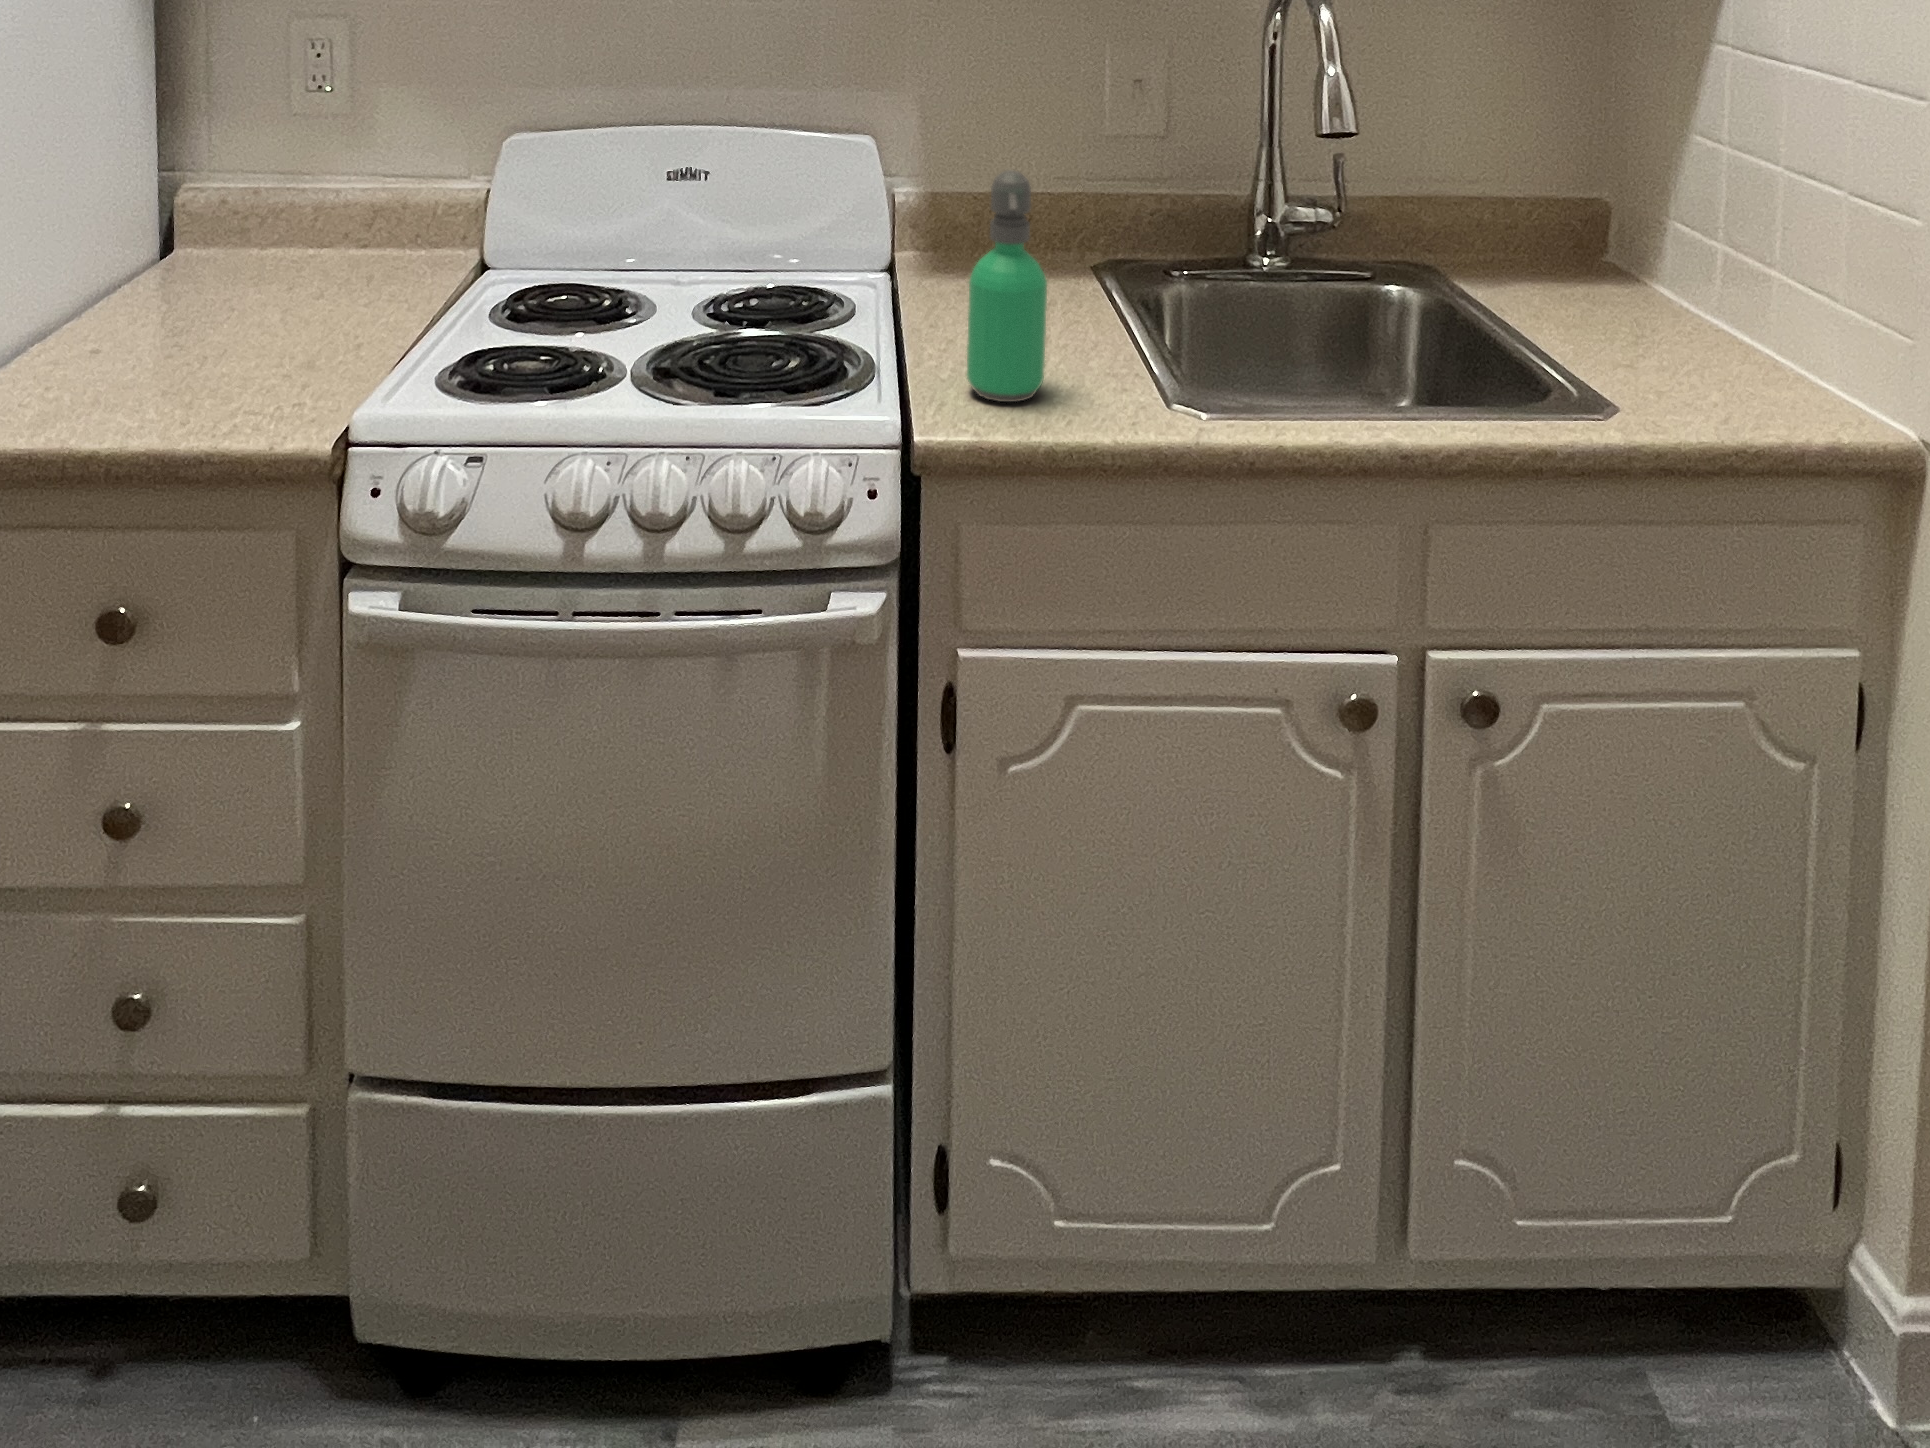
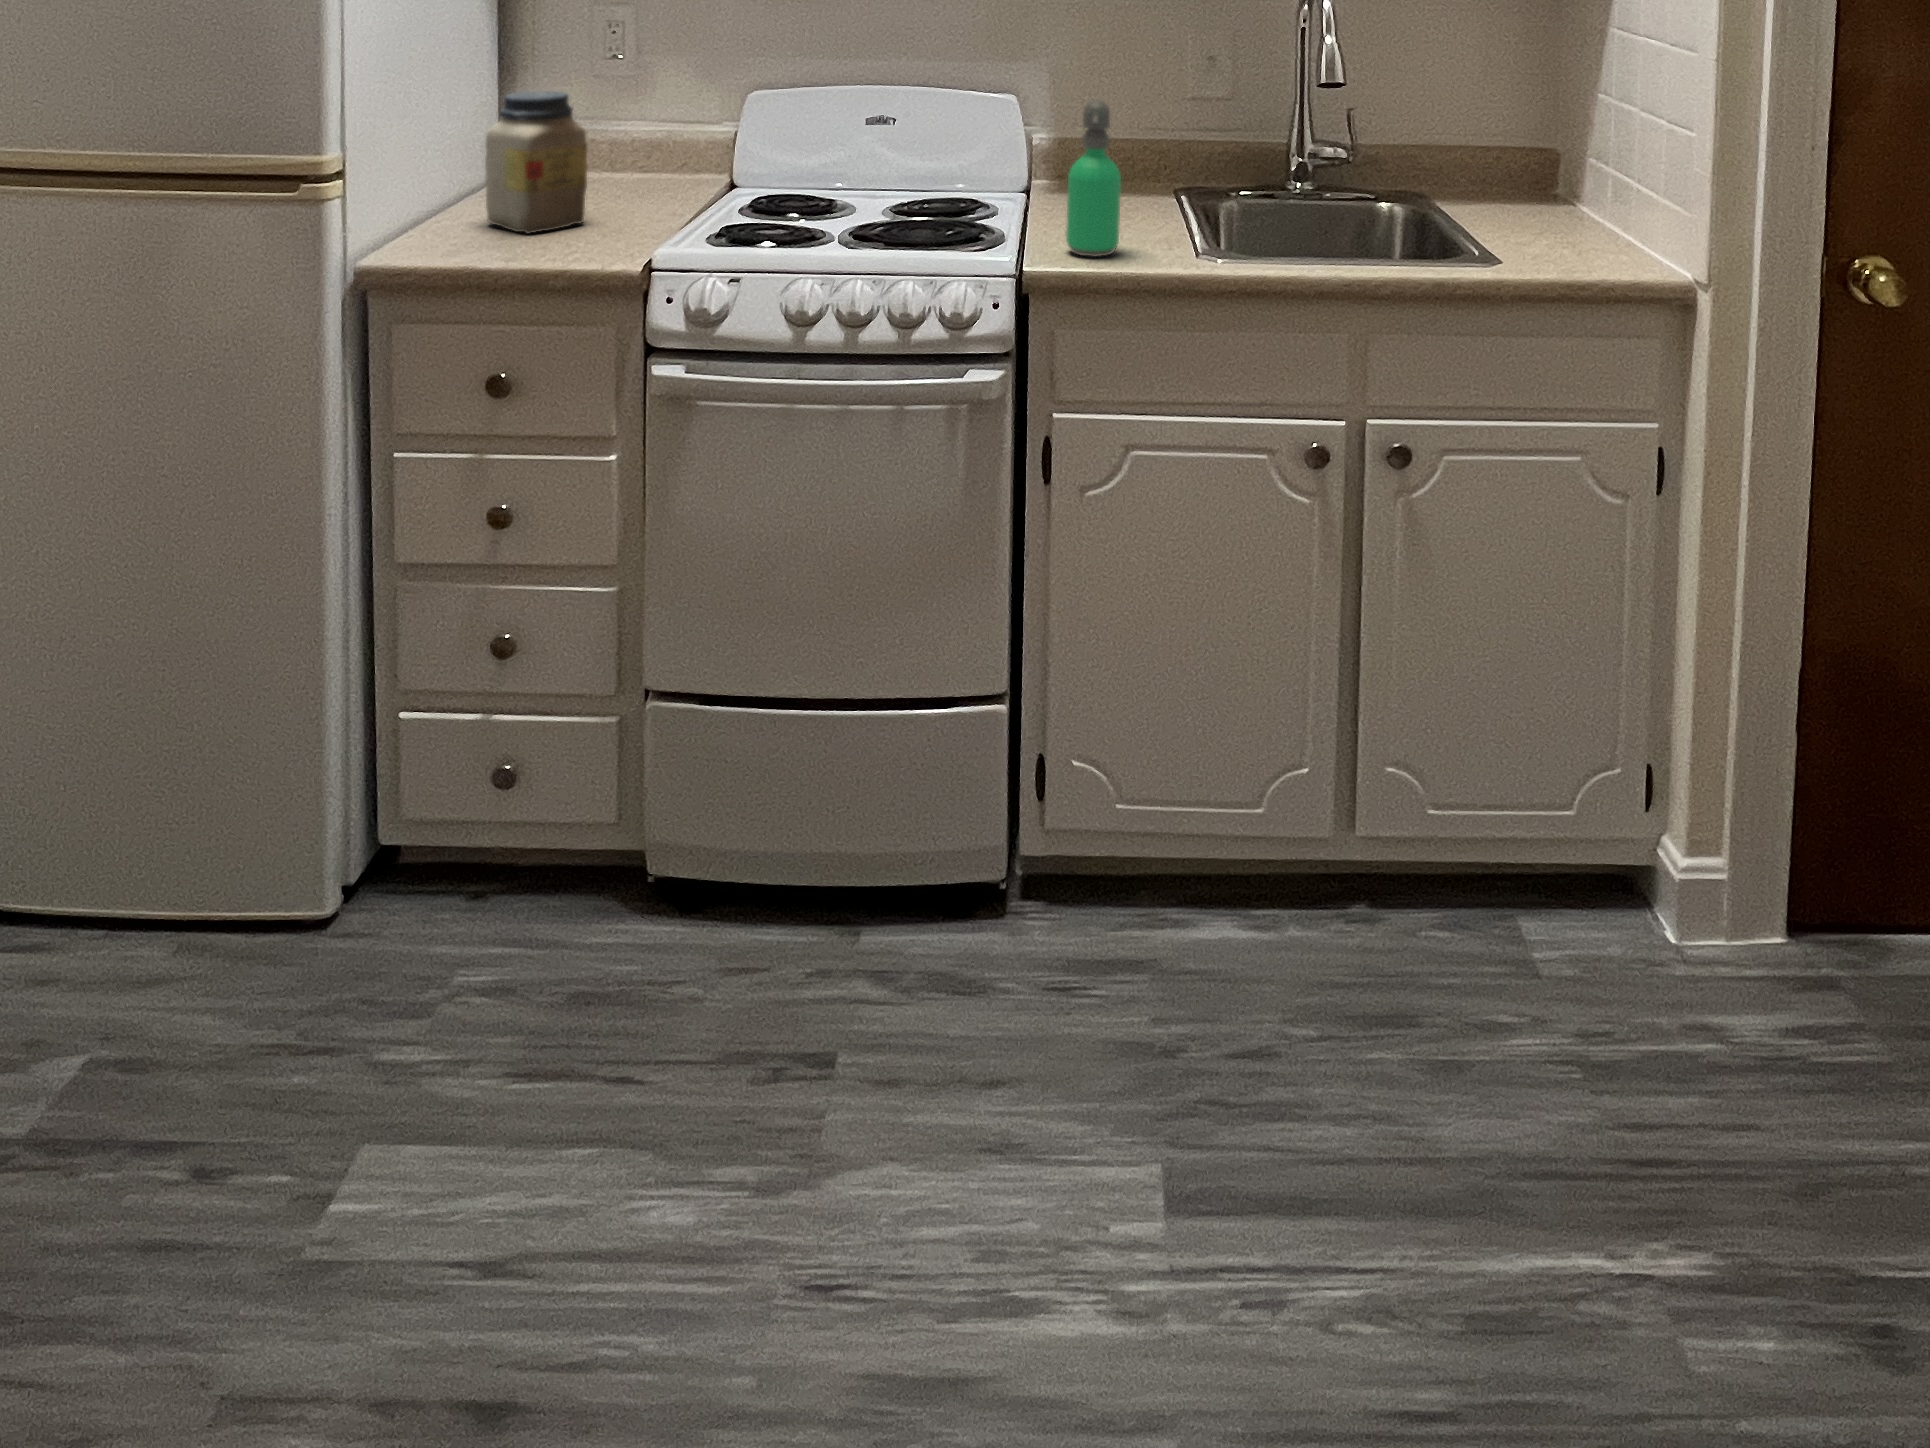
jar: none [115,156,267,375] -> present [485,91,588,234]

